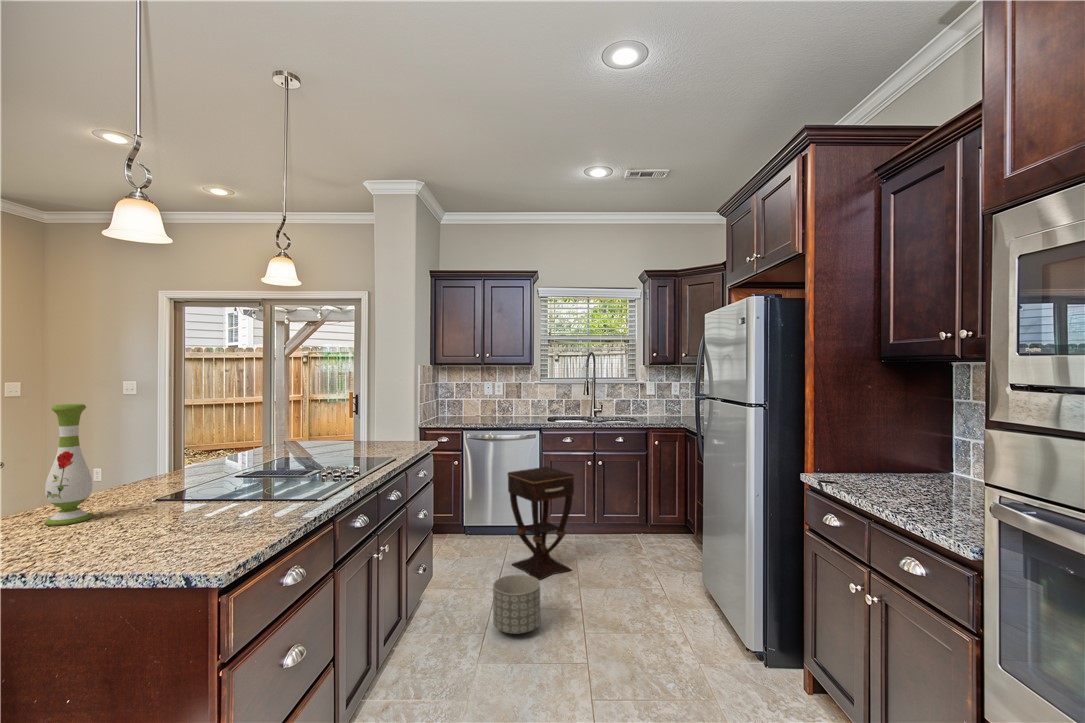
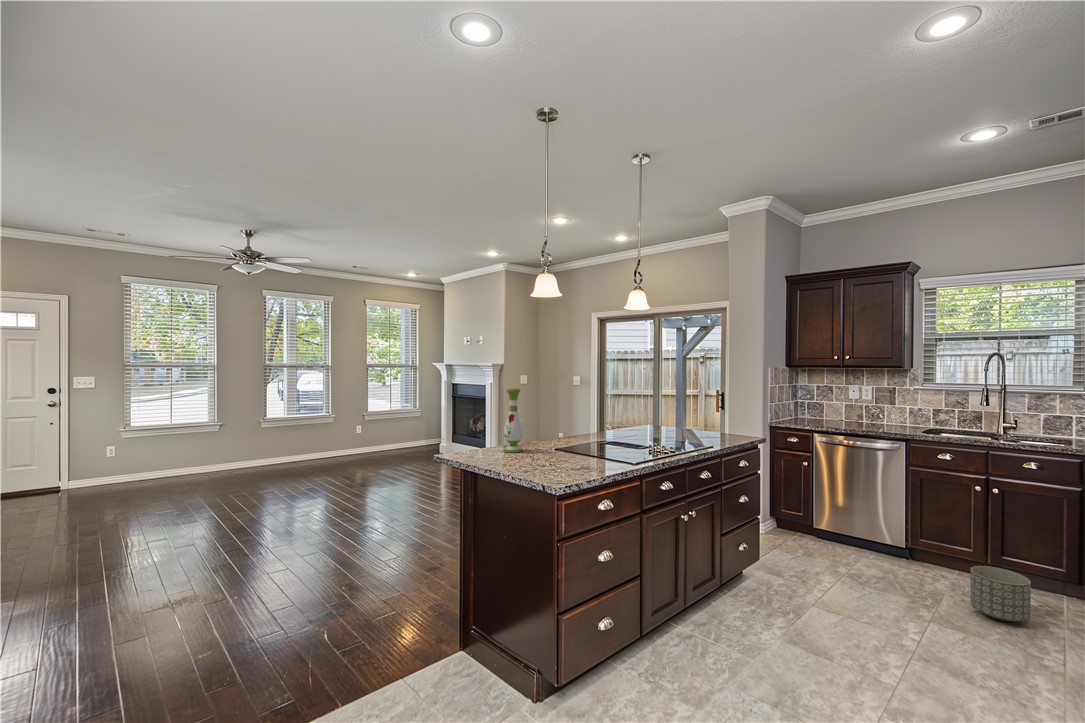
side table: present [507,467,574,580] -> none [853,479,938,600]
planter: present [493,574,541,634] -> present [971,566,1031,622]

